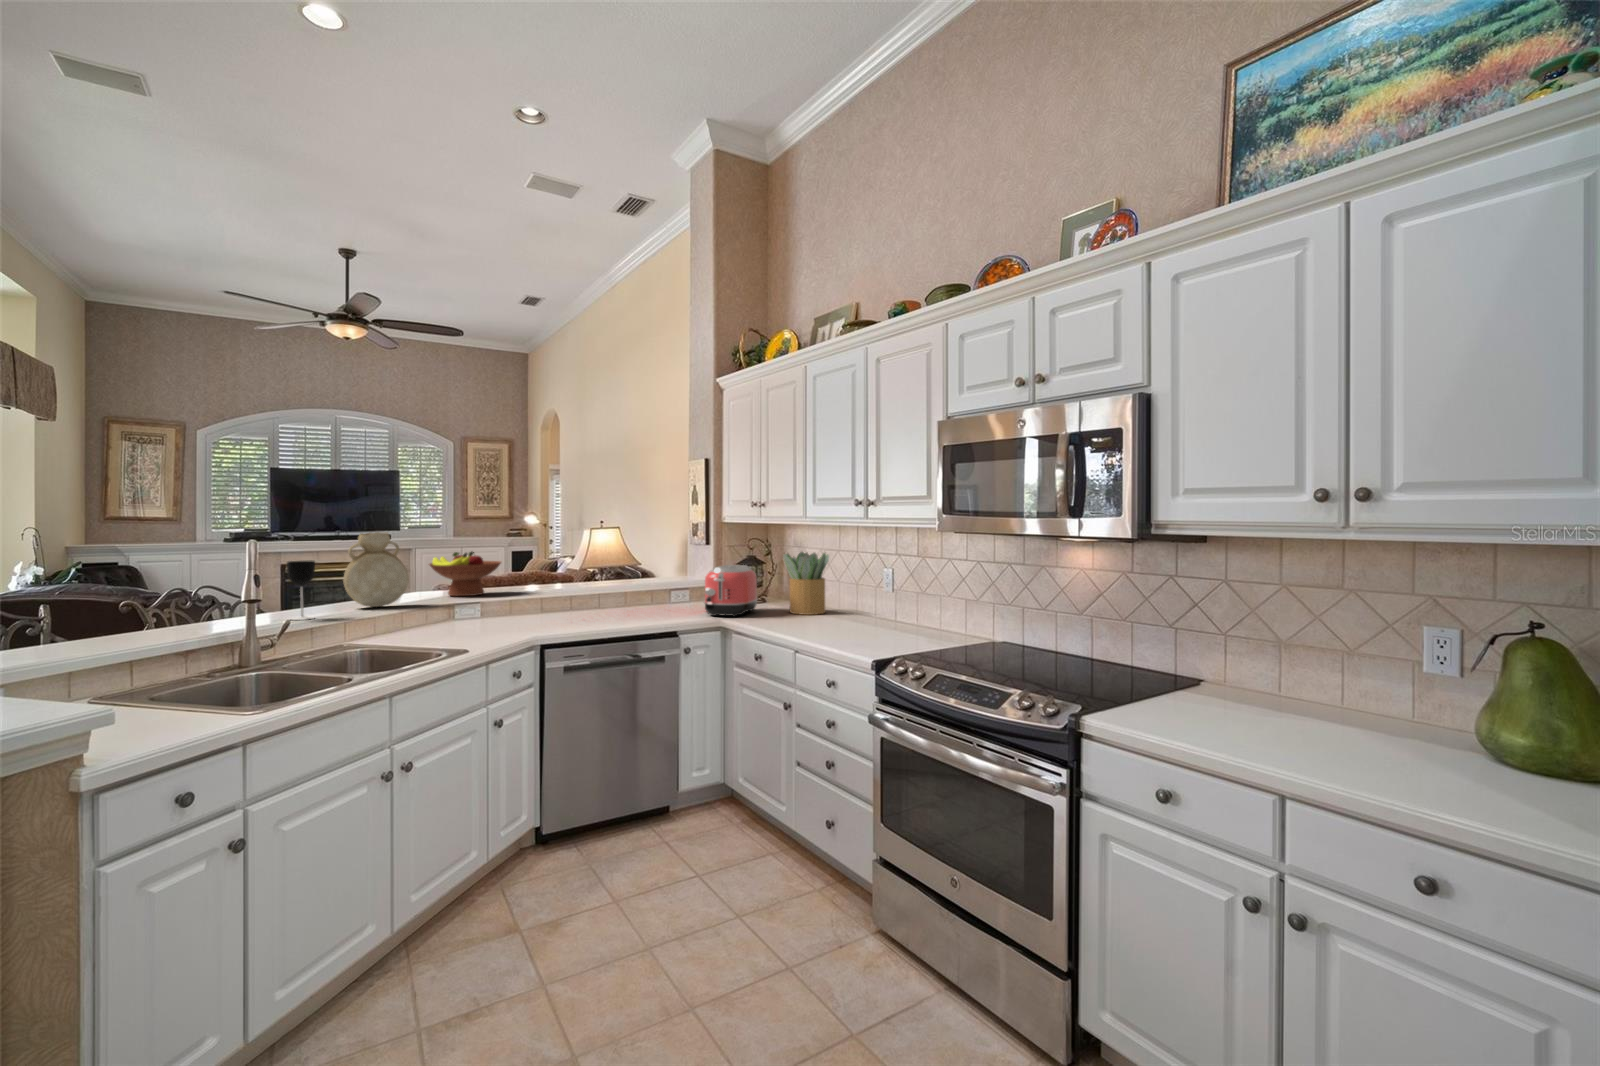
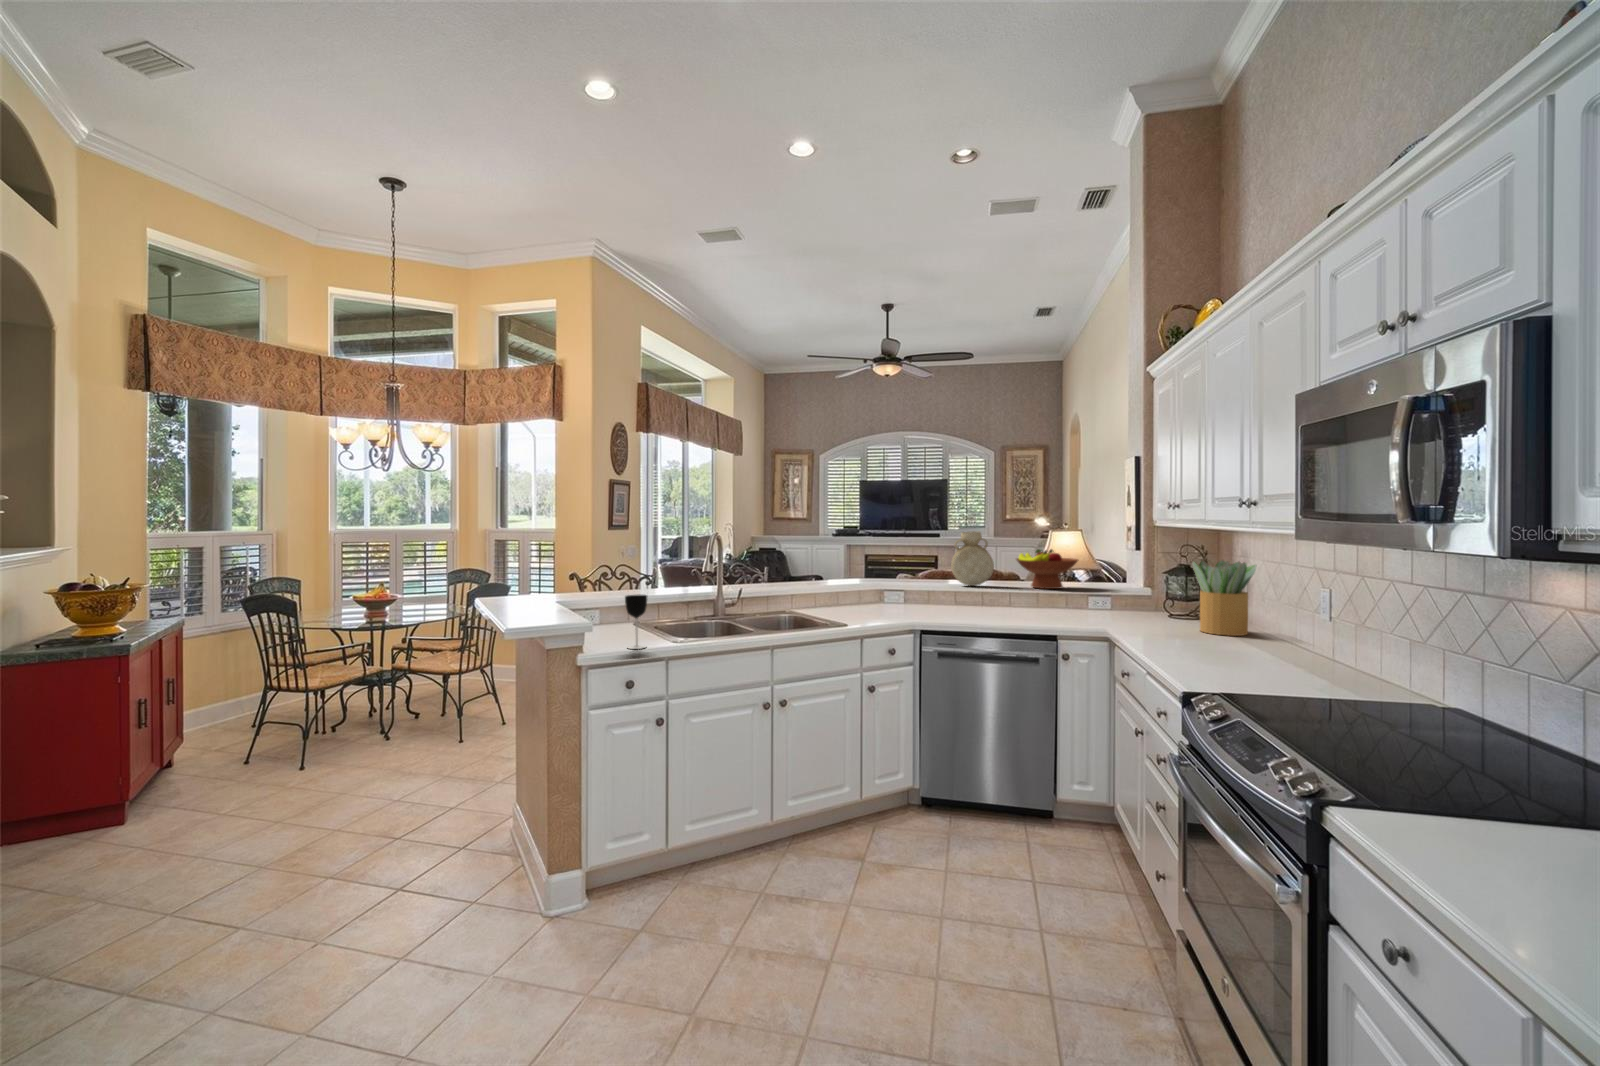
vase: present [343,532,409,607] -> present [951,531,994,586]
fruit bowl: present [429,552,501,596] -> present [1017,549,1079,589]
wine glass: present [287,561,315,620] -> present [625,595,647,649]
toaster: present [704,565,757,617] -> none [1092,571,1164,627]

